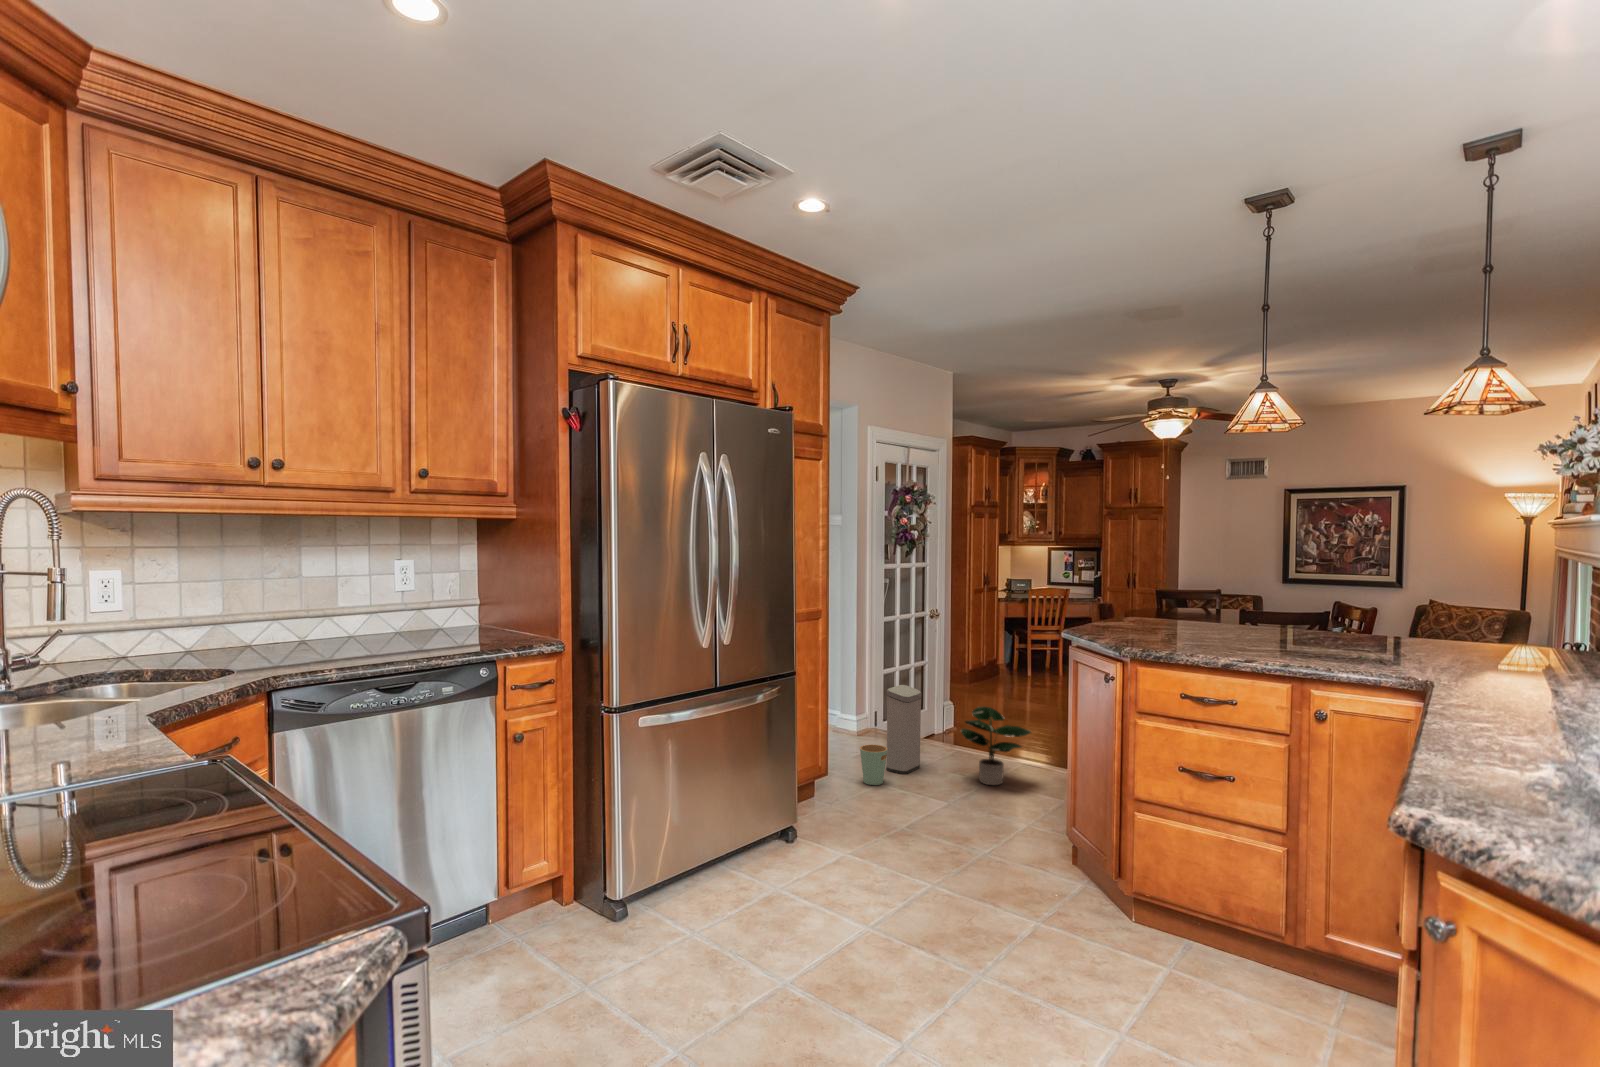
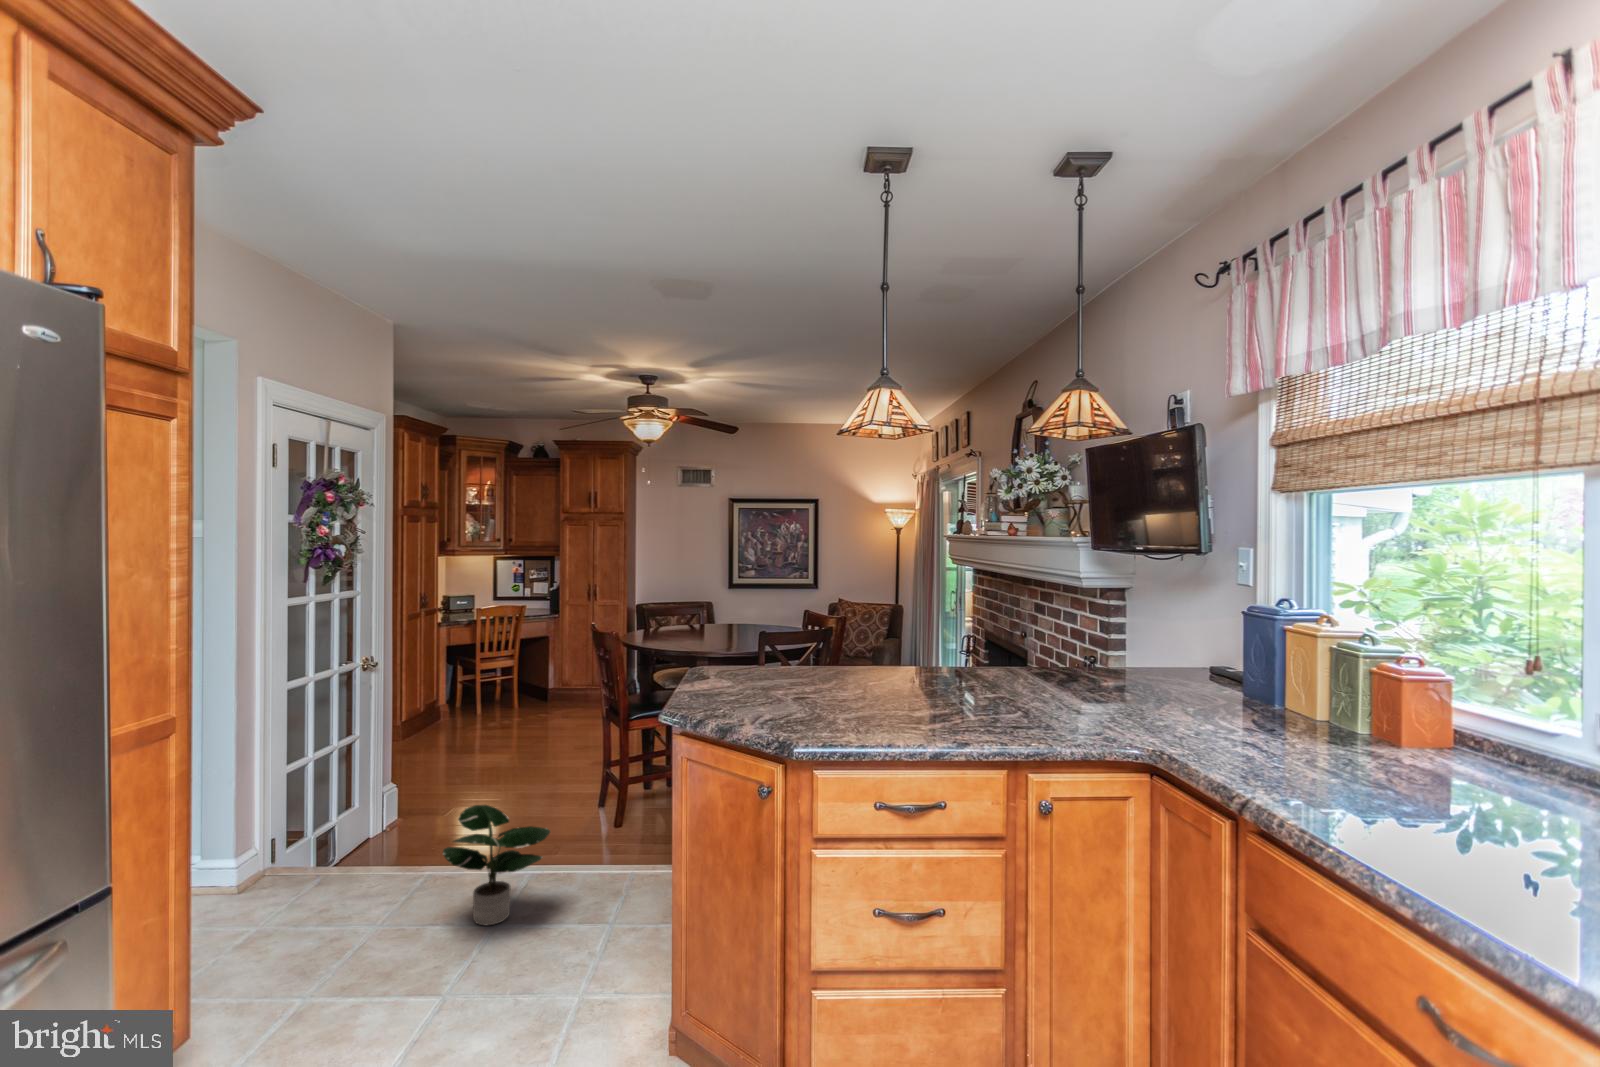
trash can: present [860,685,922,785] -> none [259,798,372,998]

